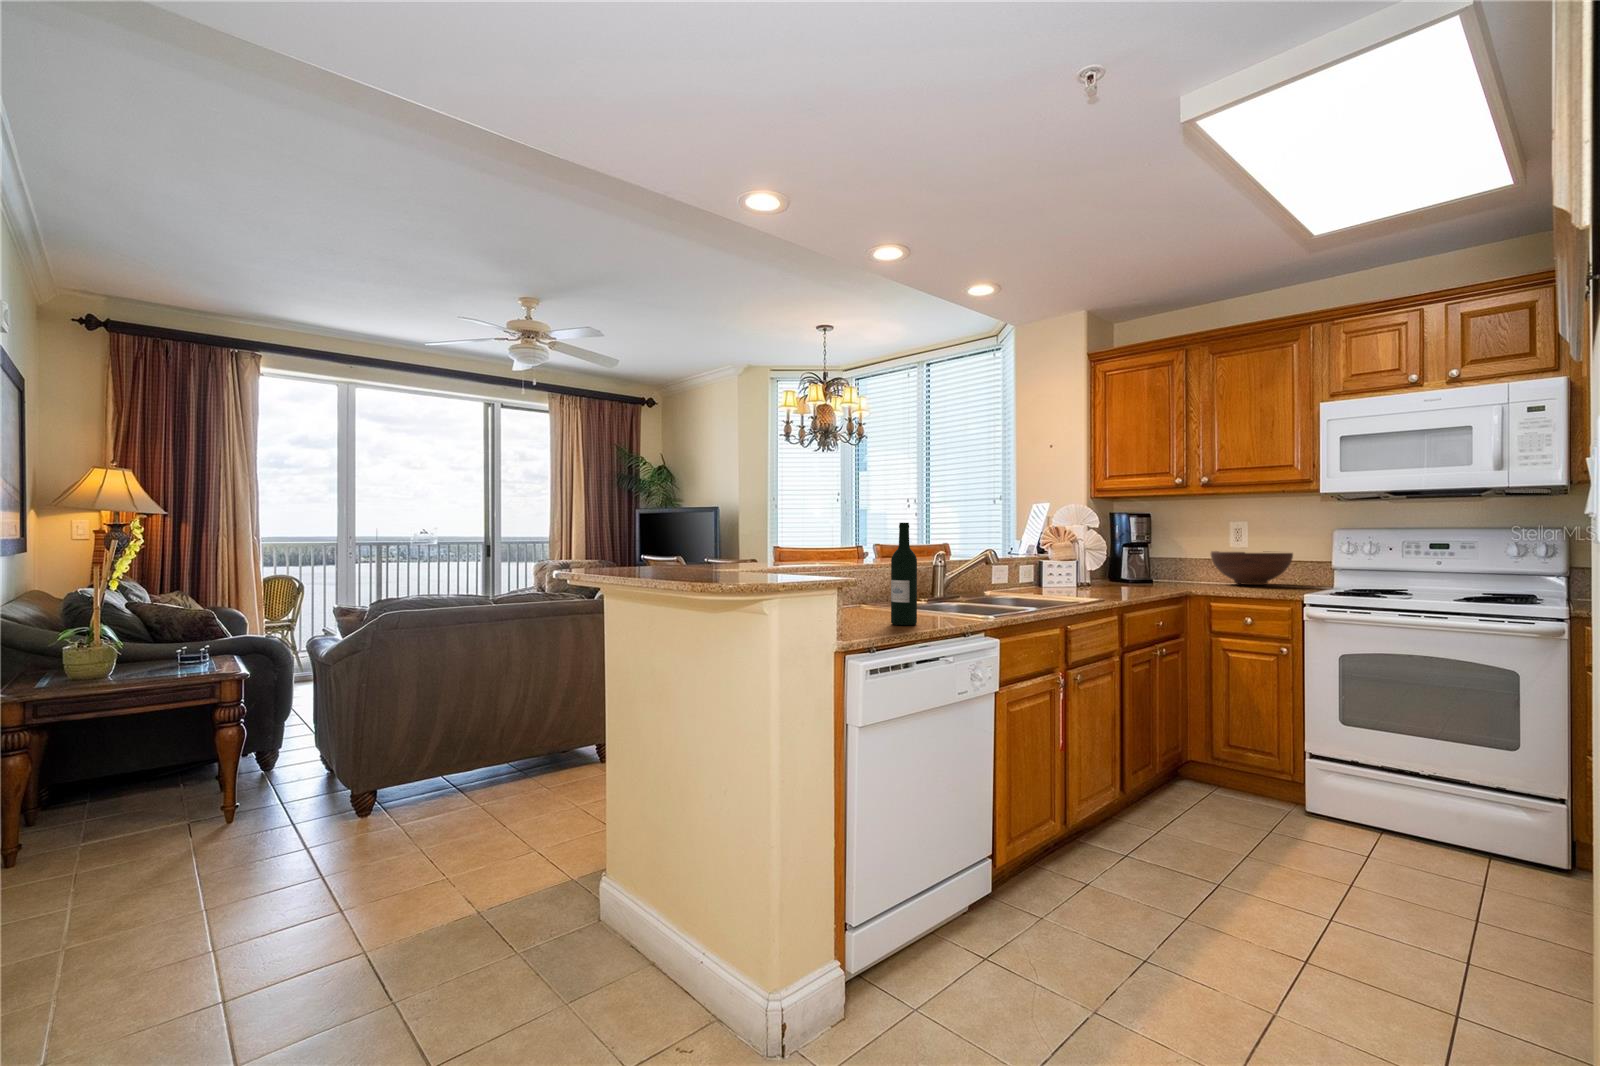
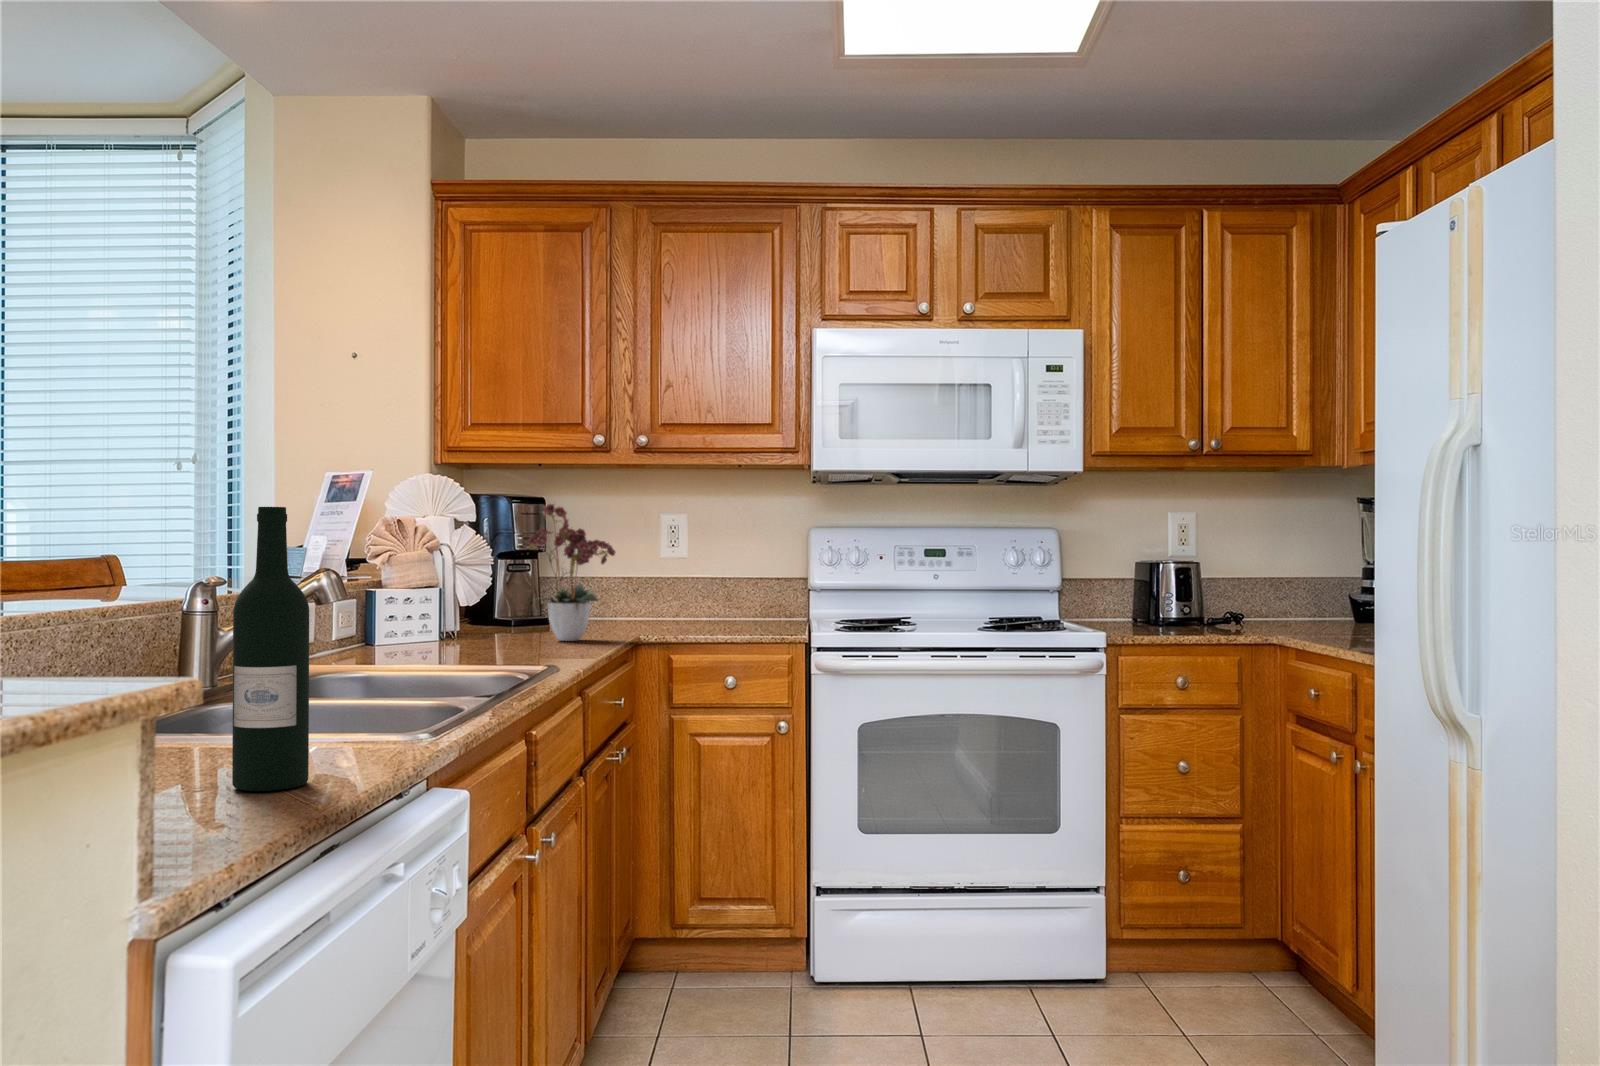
flower arrangement: none [1118,514,1173,591] -> present [529,504,616,641]
fruit bowl: present [1211,551,1293,585] -> none [633,563,749,619]

